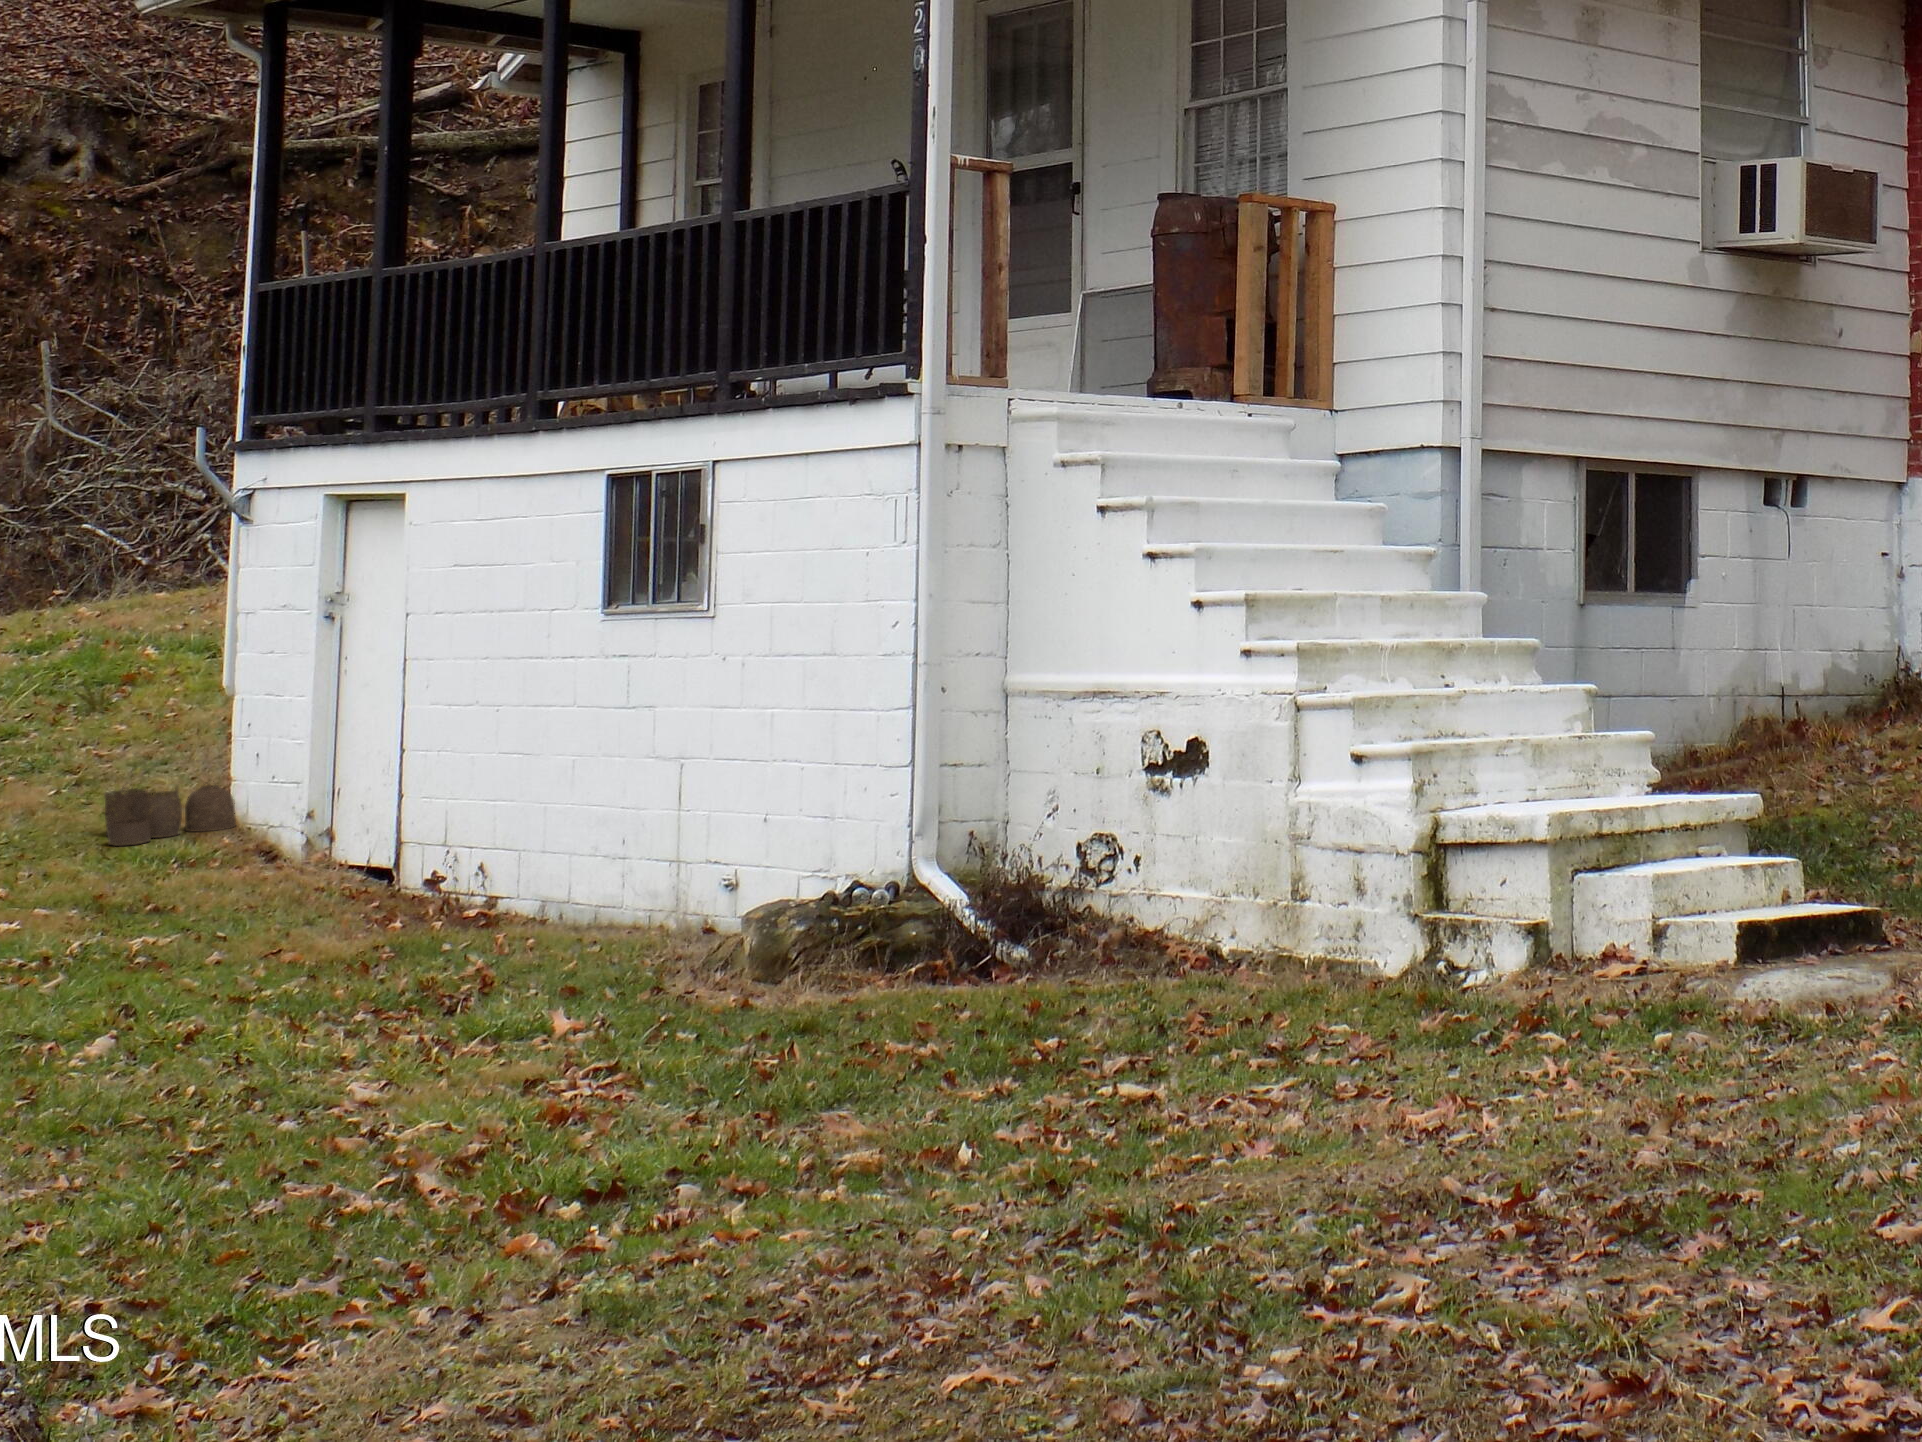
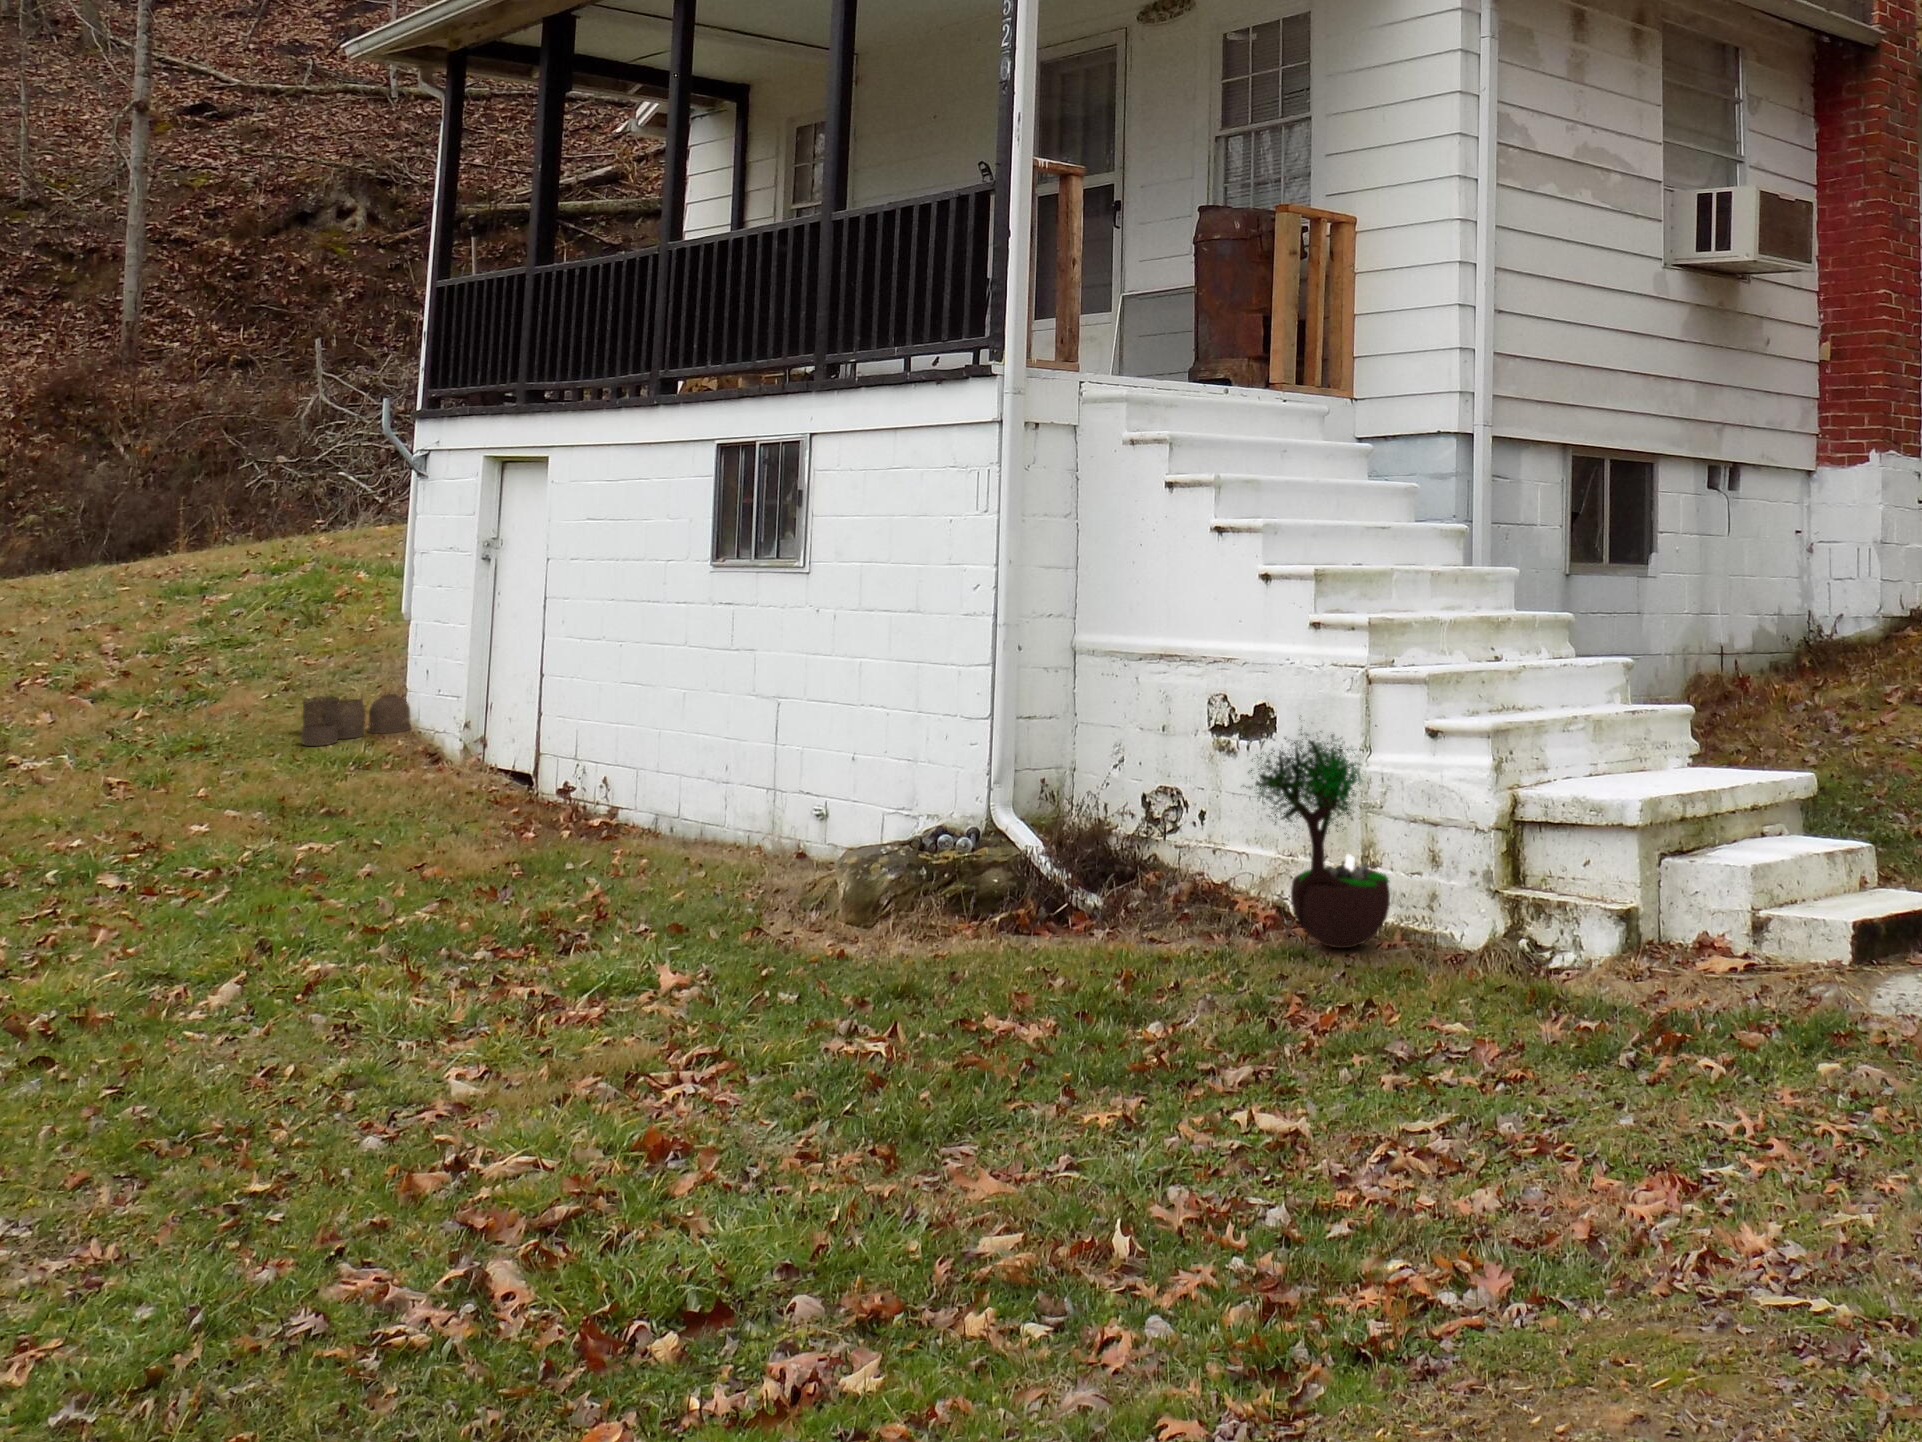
potted tree: none [1156,743,1314,978] -> present [1243,727,1390,948]

